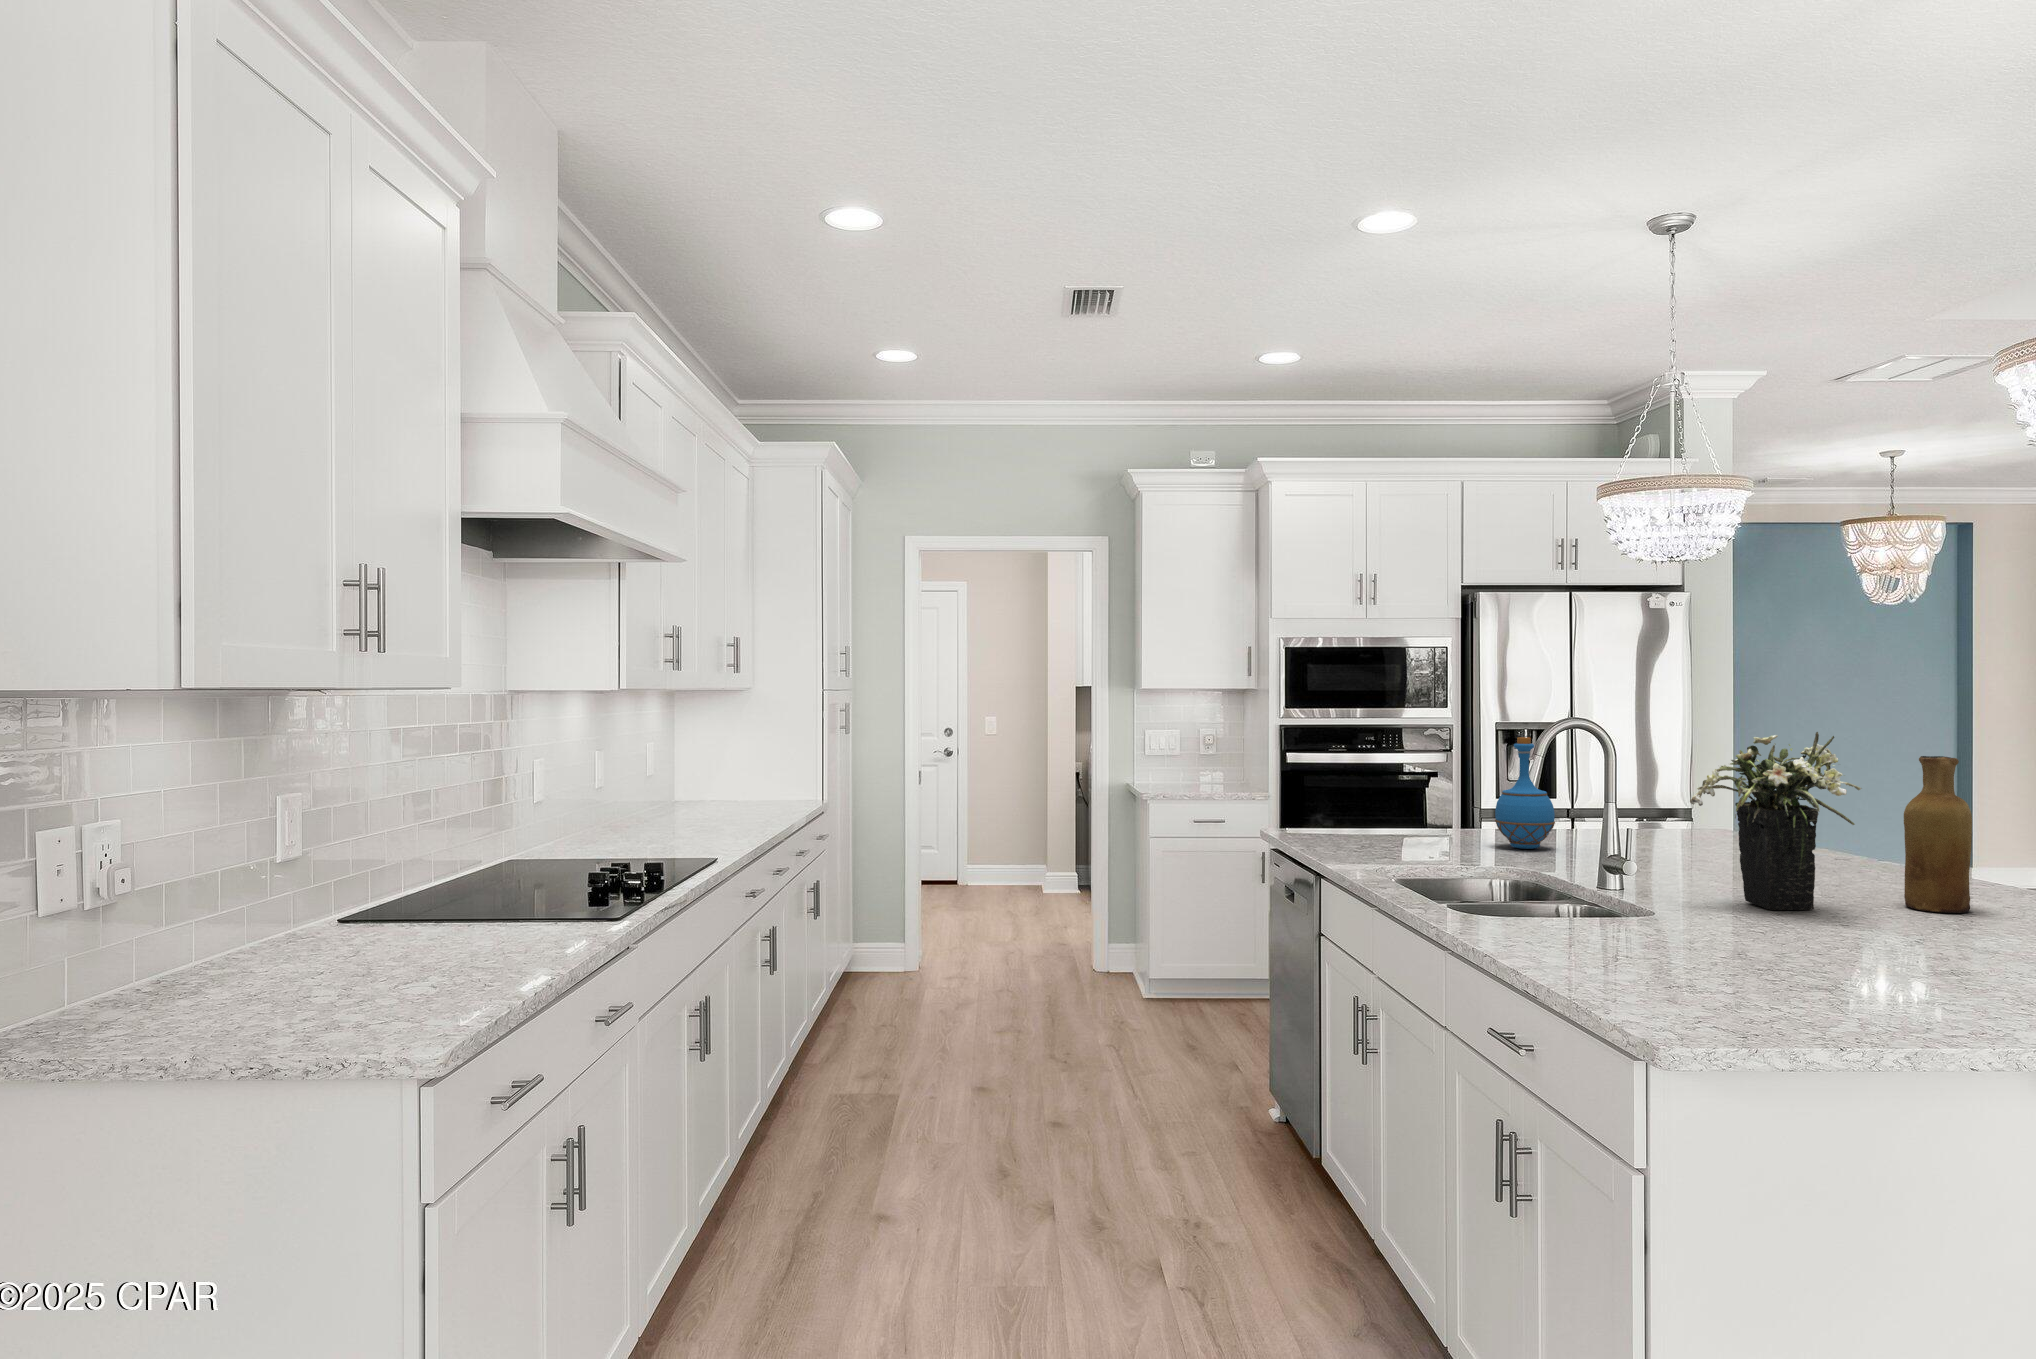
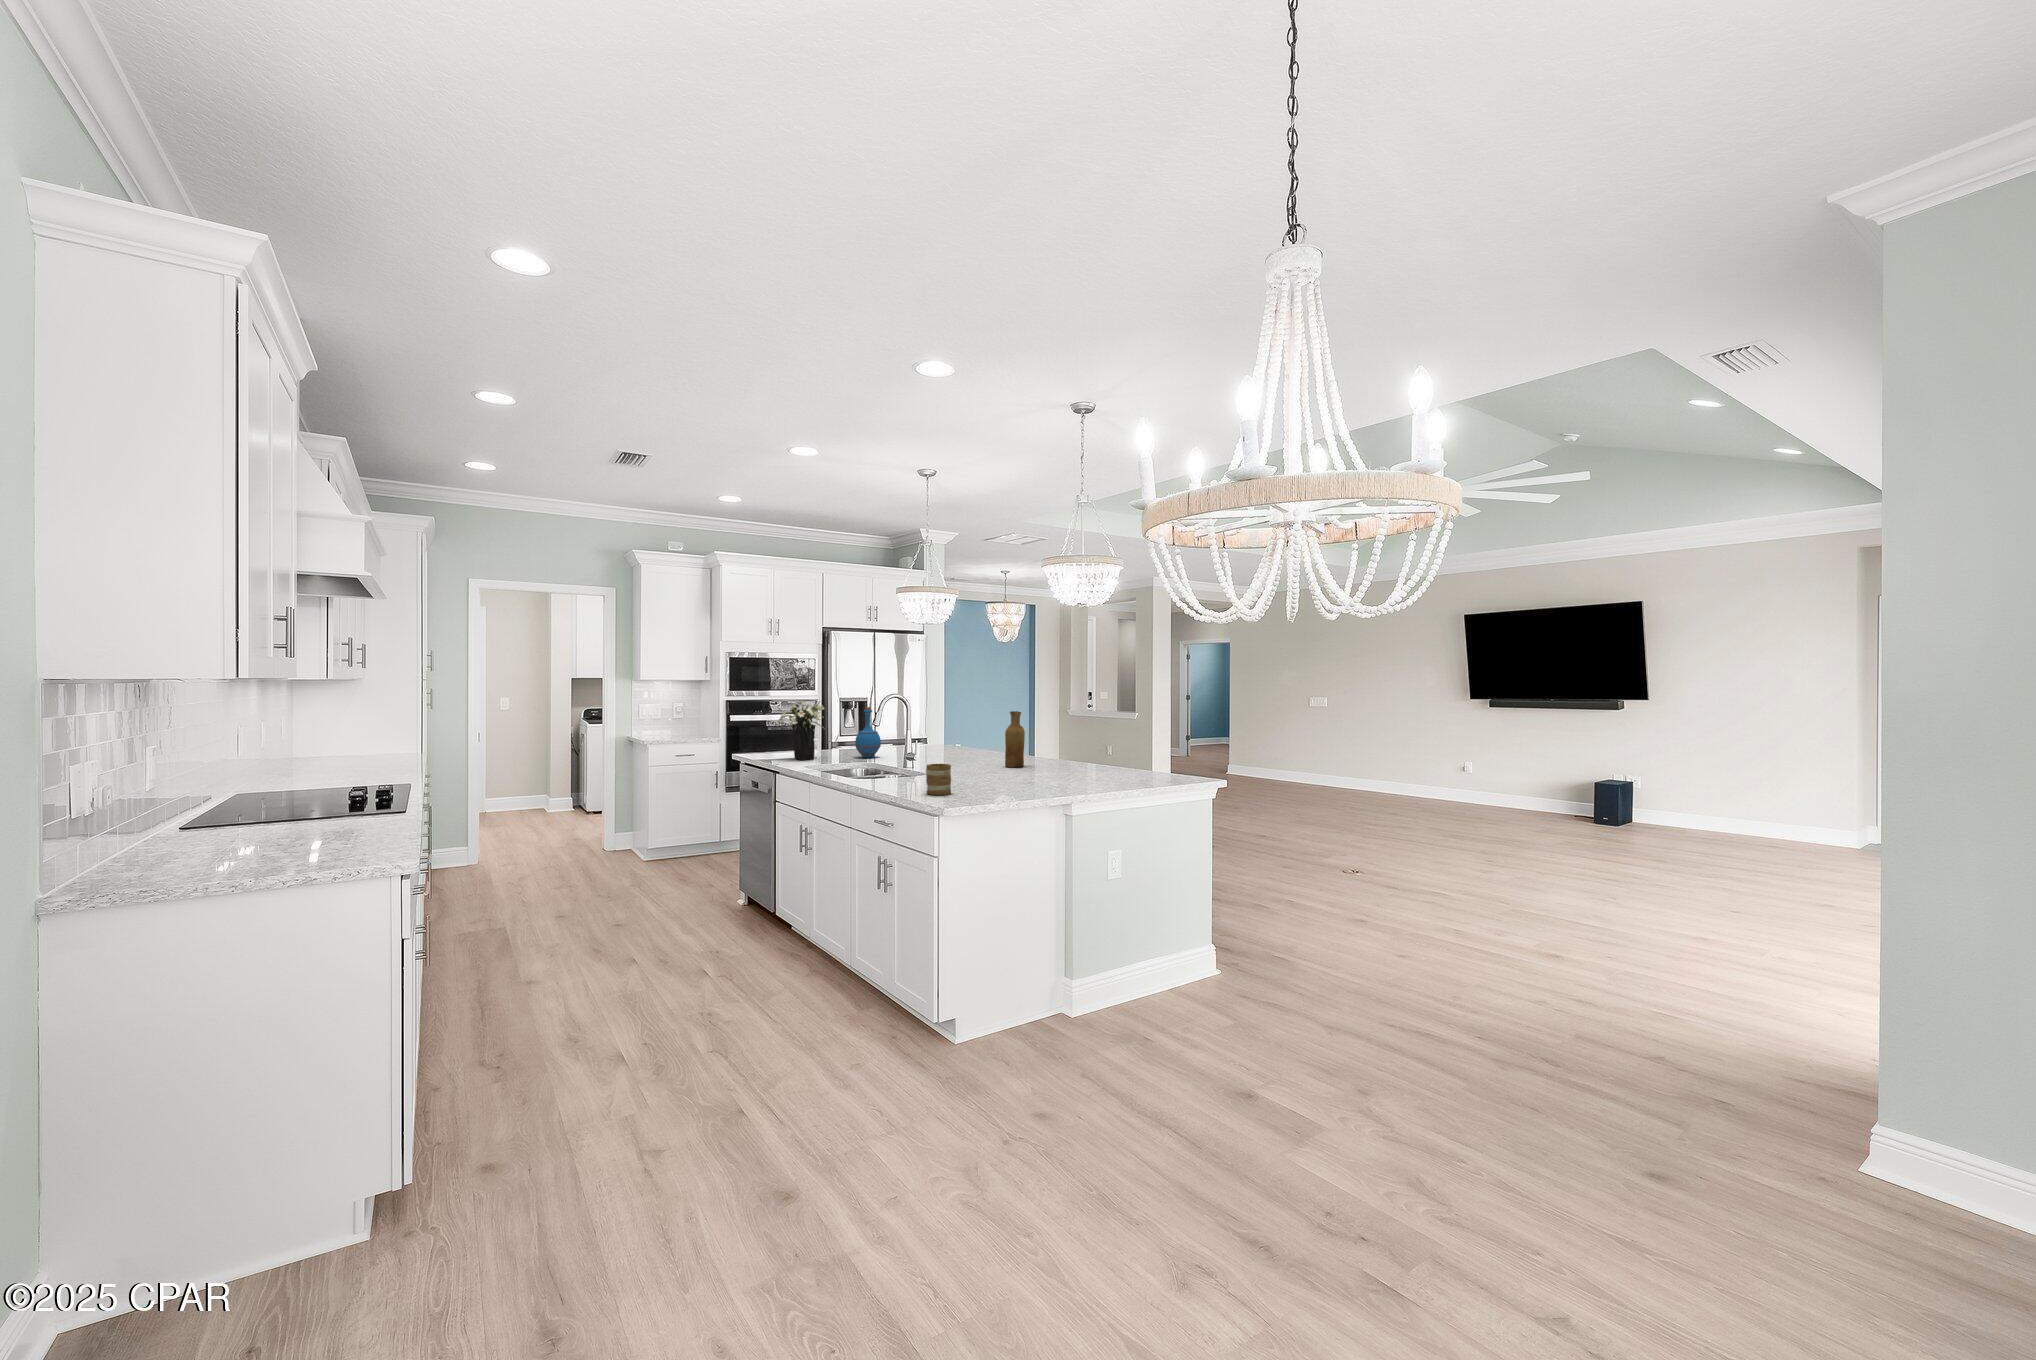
flower arrangement: present [1690,732,1861,910] -> present [775,701,826,760]
mug: none [1636,895,1715,991] -> present [926,764,951,795]

